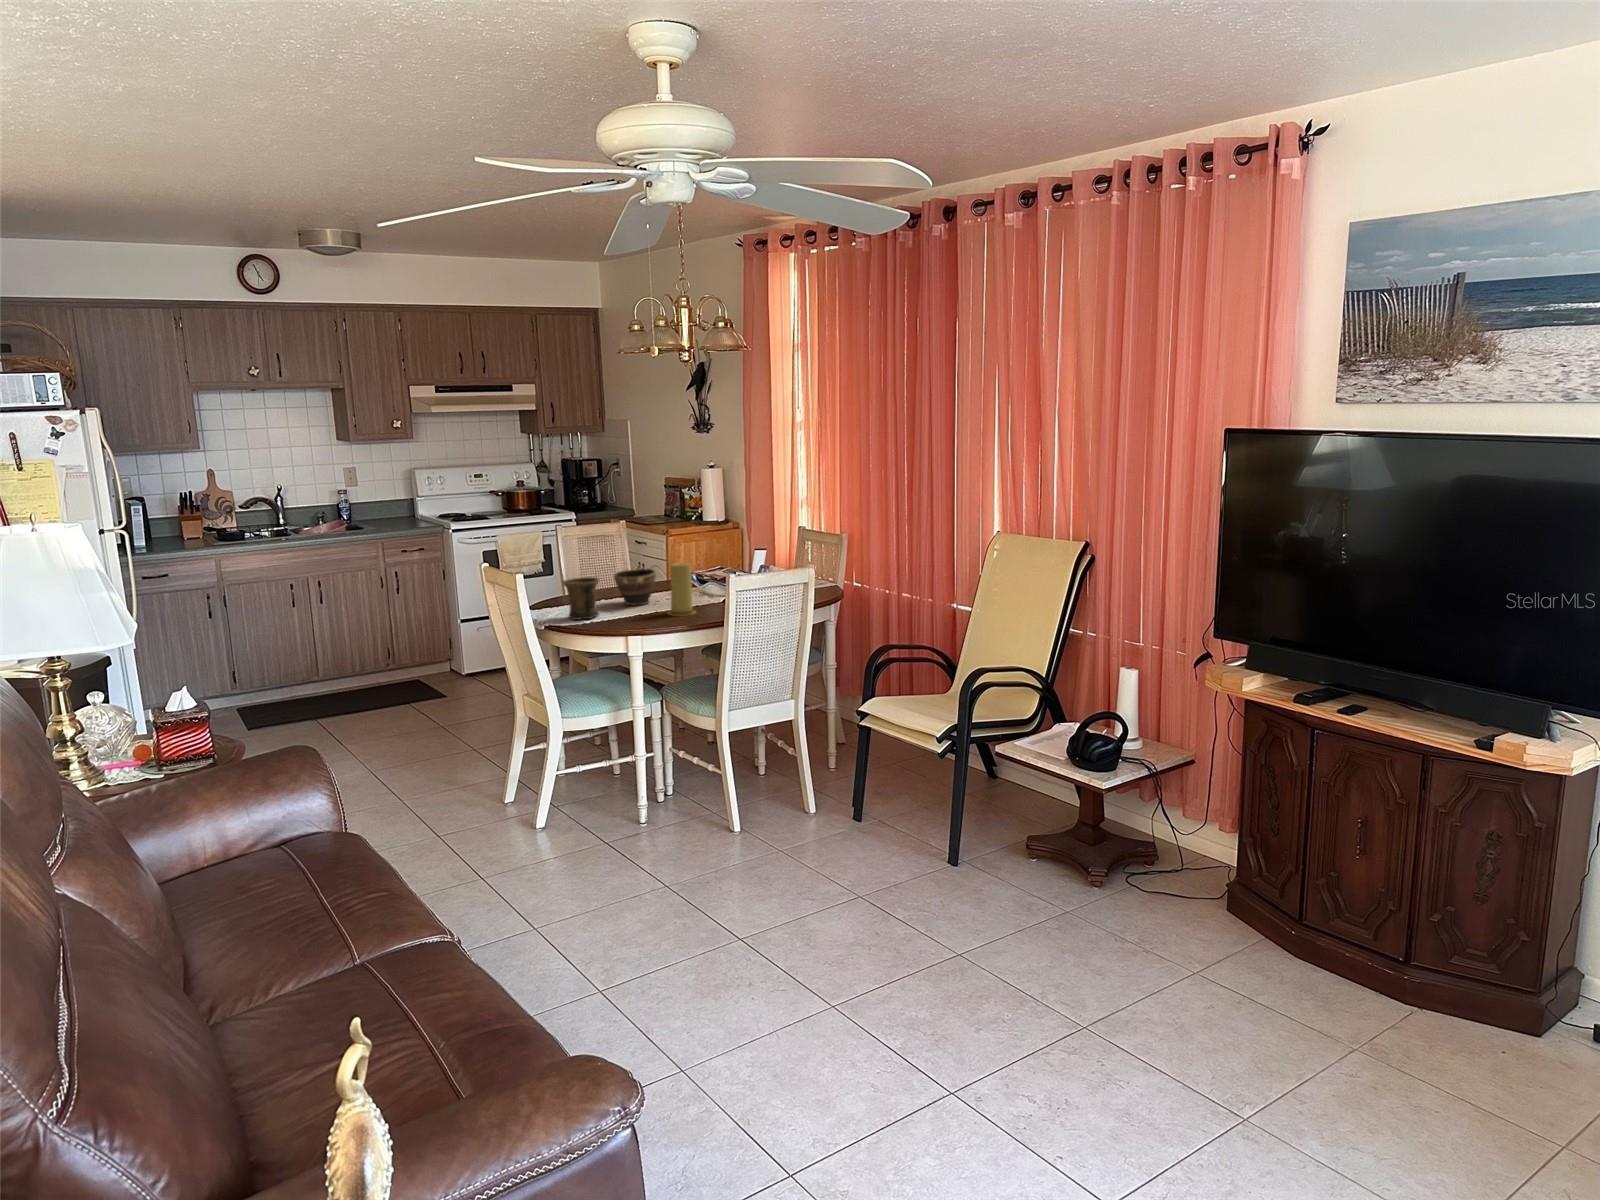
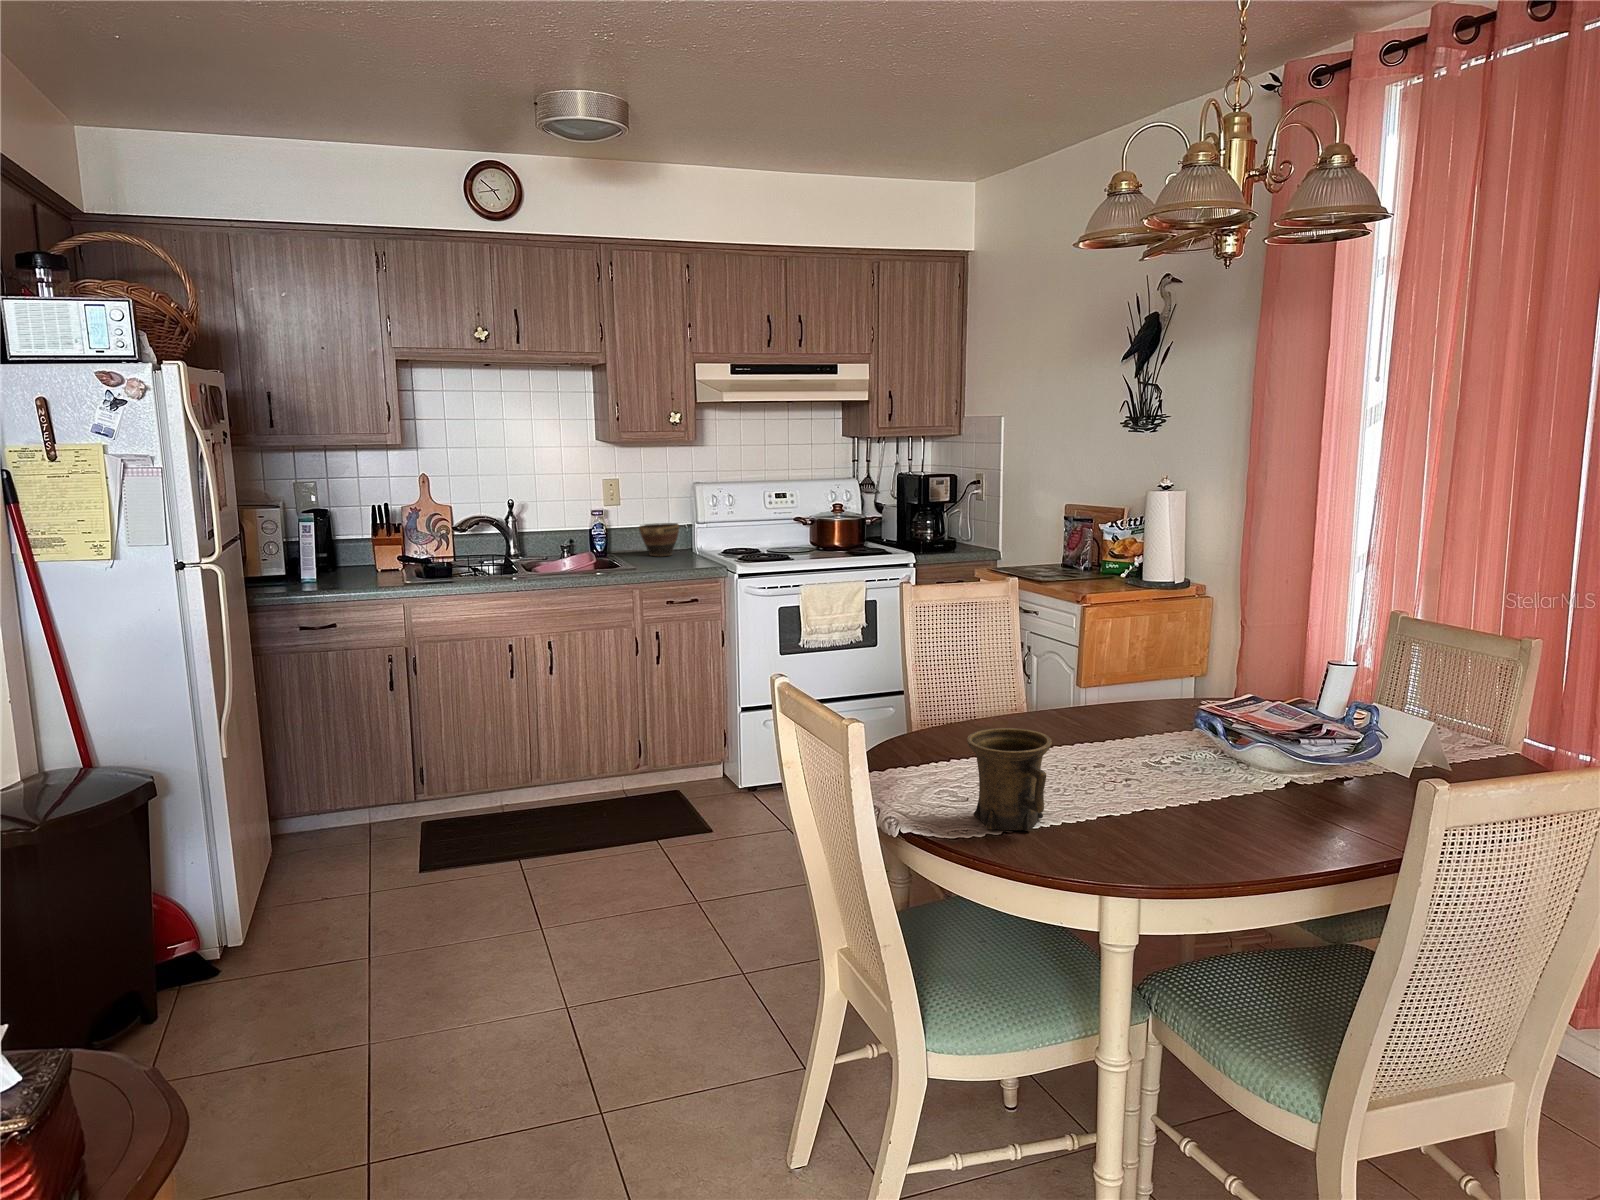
candle: present [668,562,696,616] -> none [1206,714,1280,847]
bowl: present [614,569,656,605] -> present [639,523,679,556]

